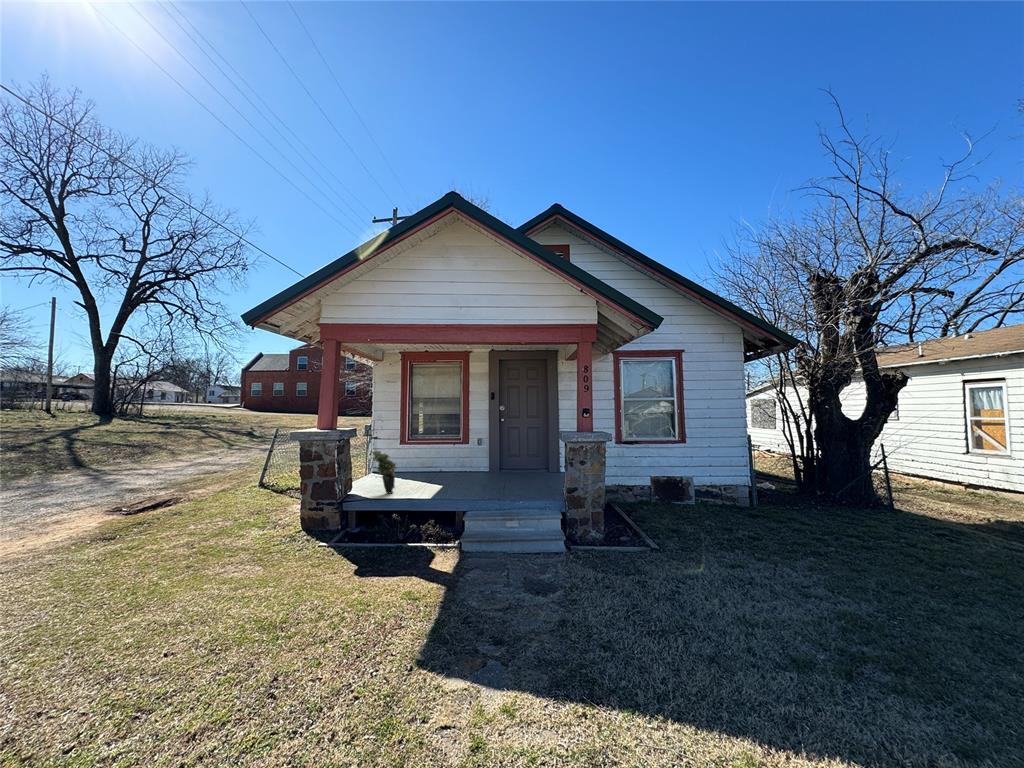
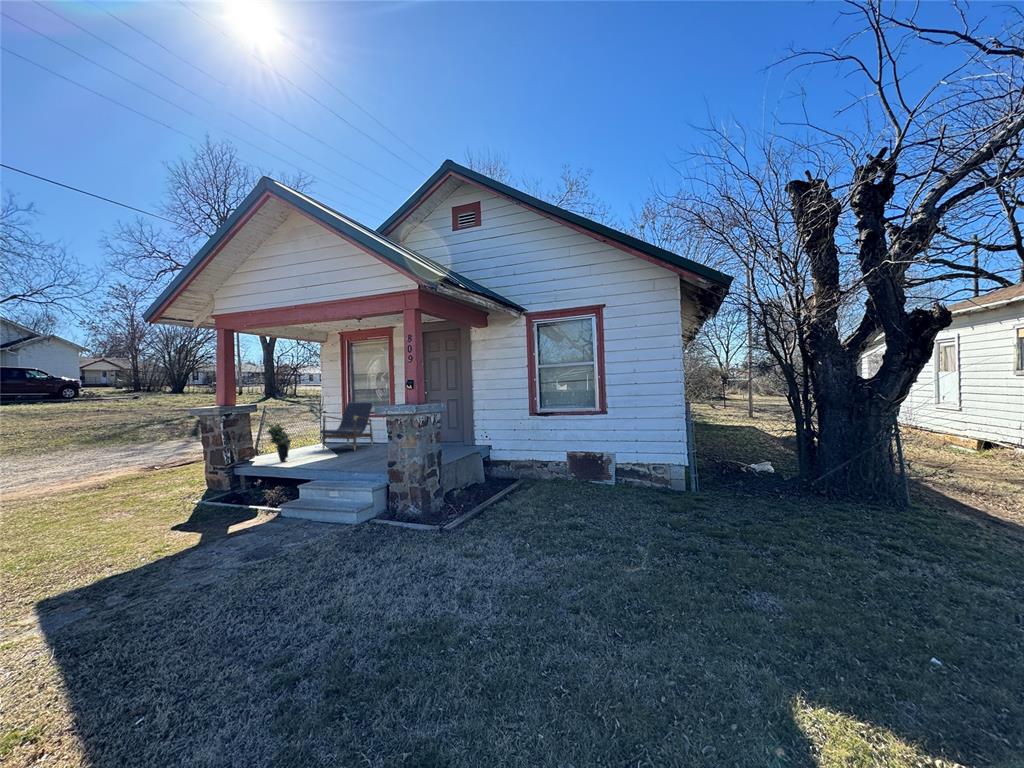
lounge chair: none [395,428,439,479] -> present [321,402,373,450]

